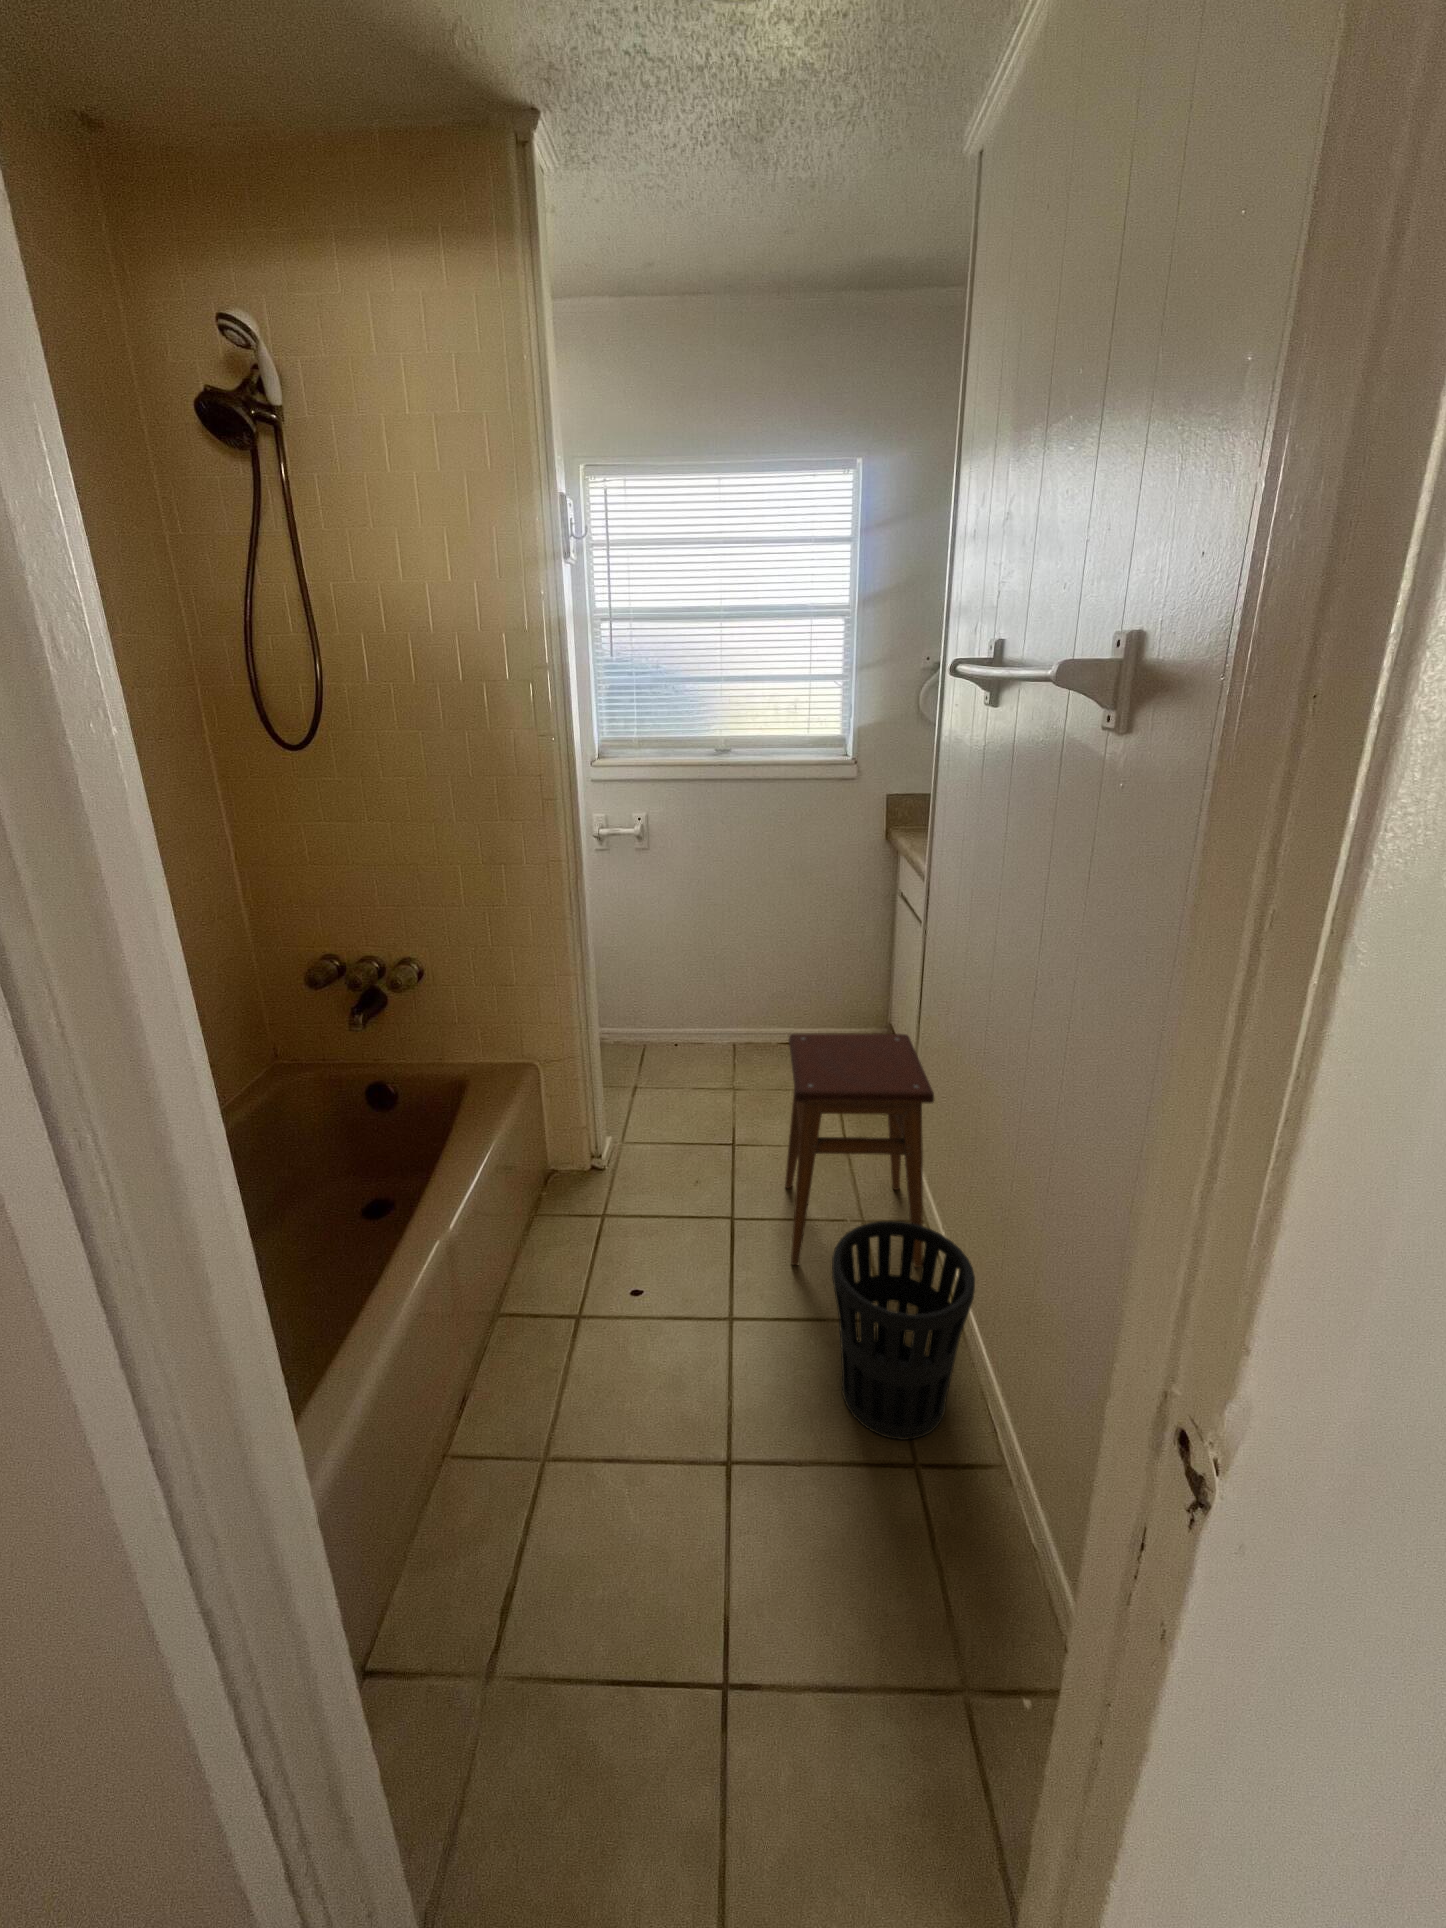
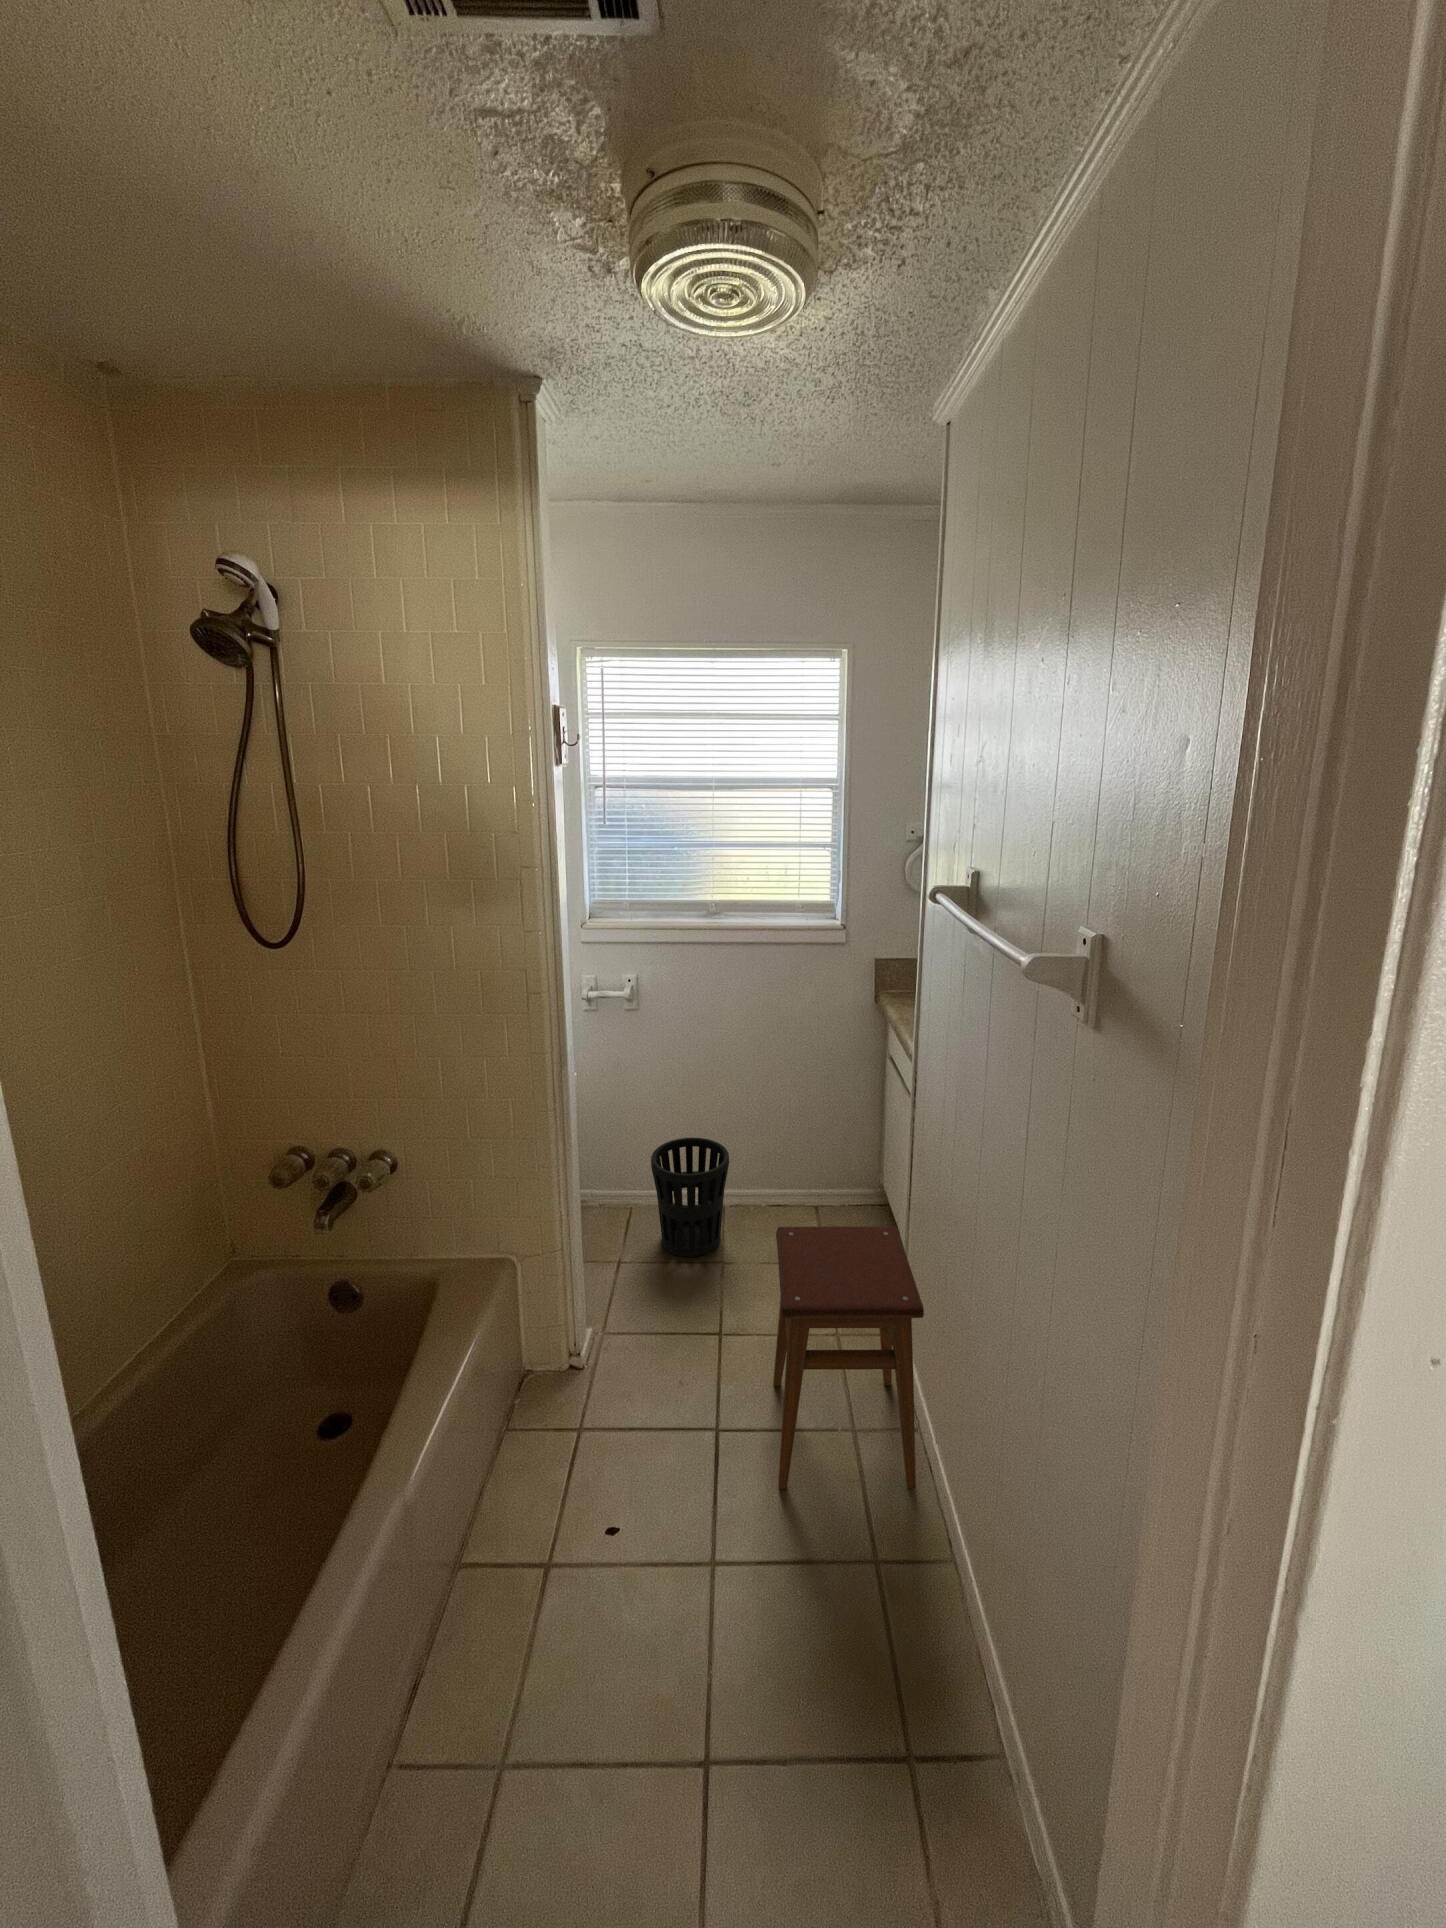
wastebasket: present [832,1221,975,1440] -> present [651,1138,729,1257]

